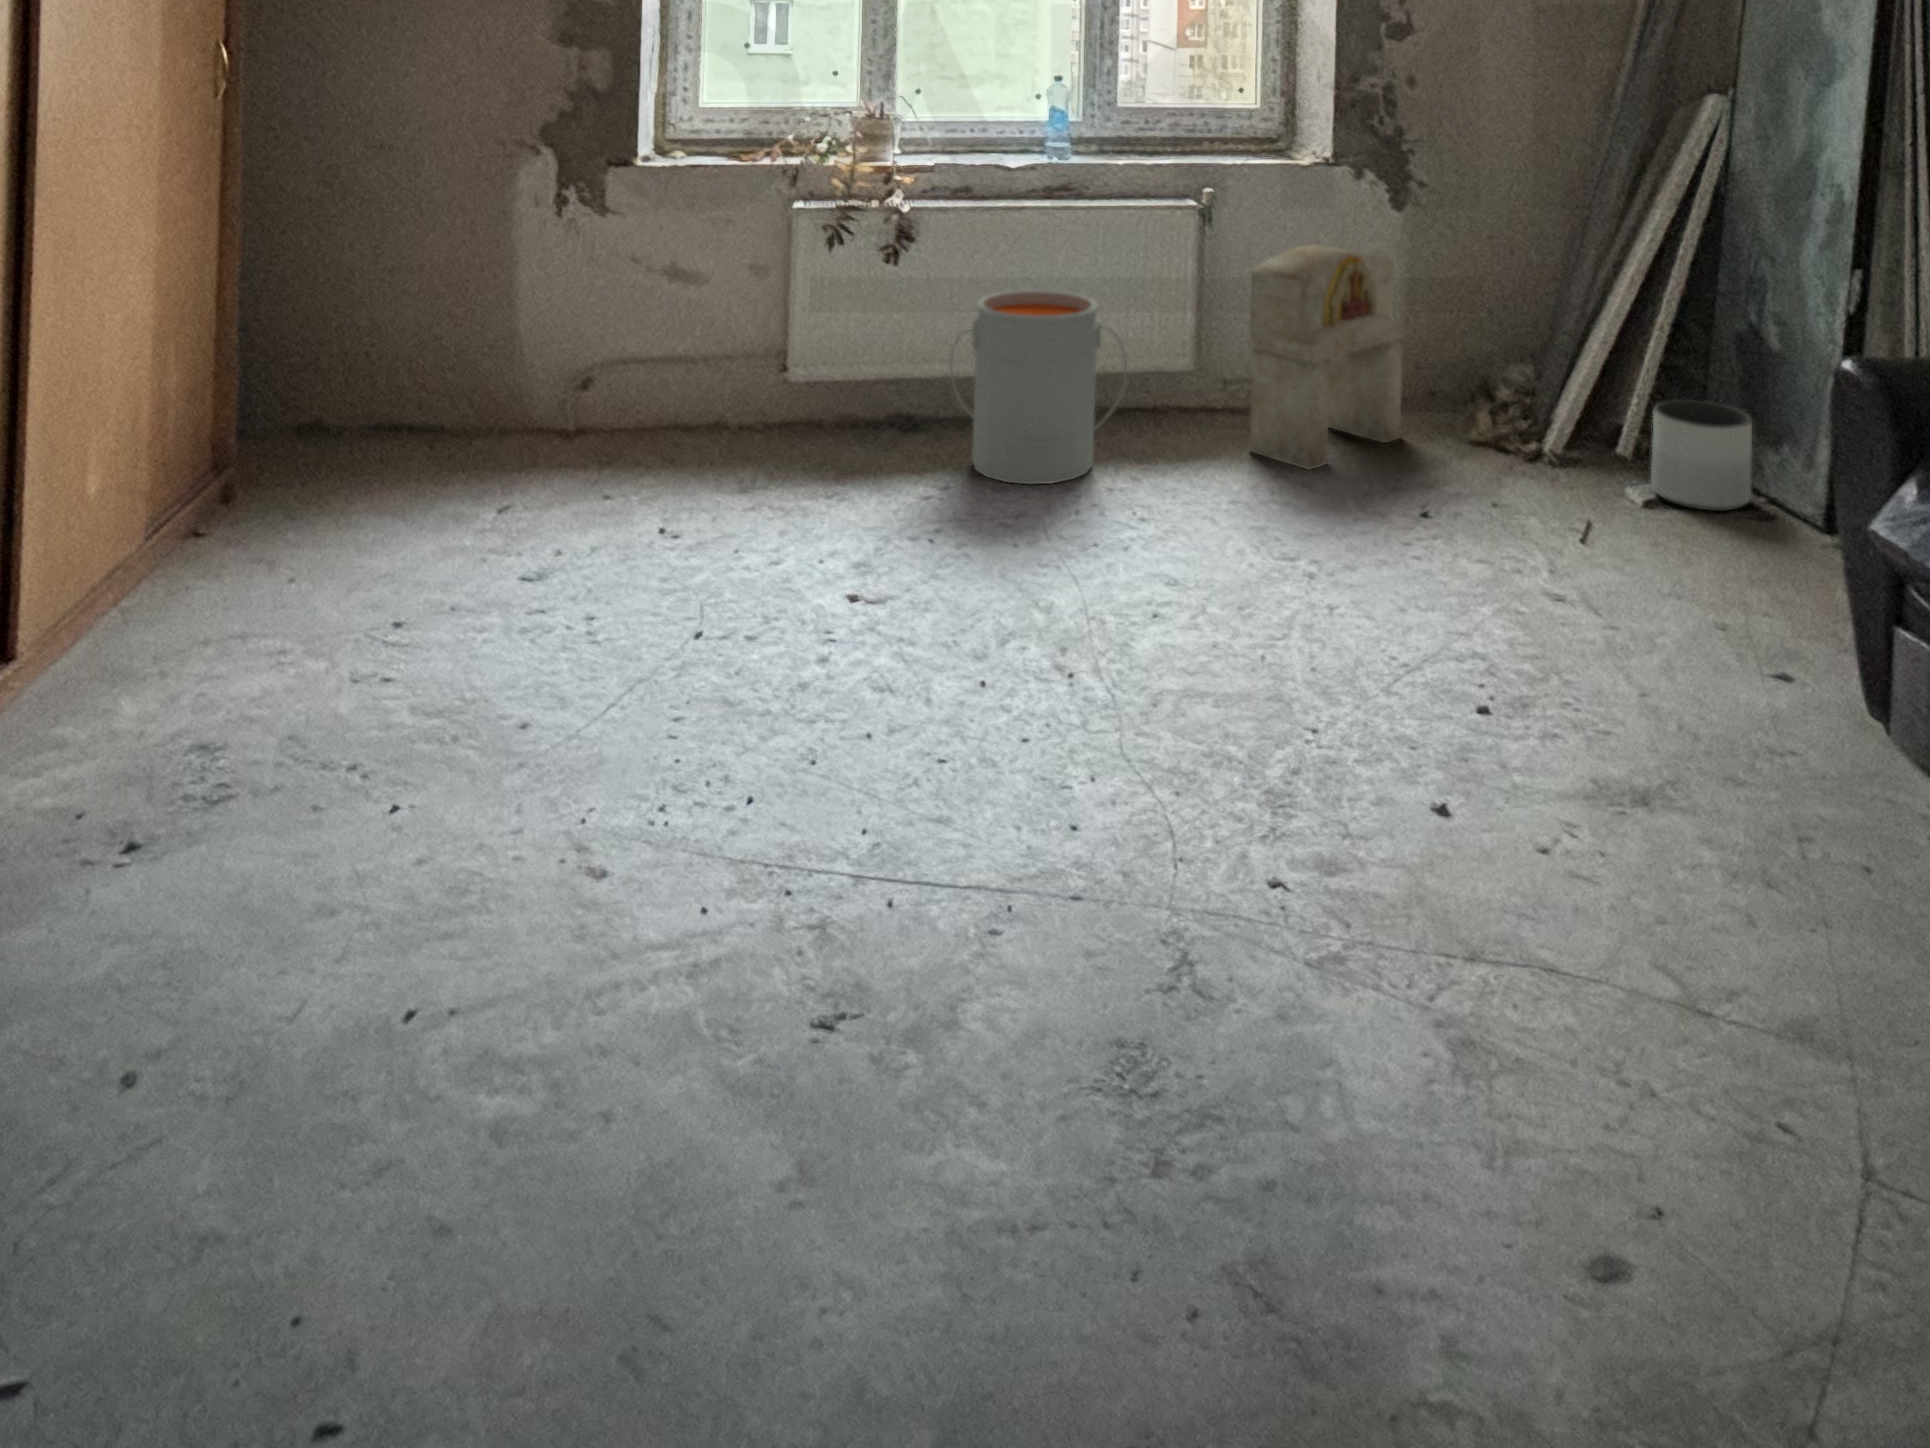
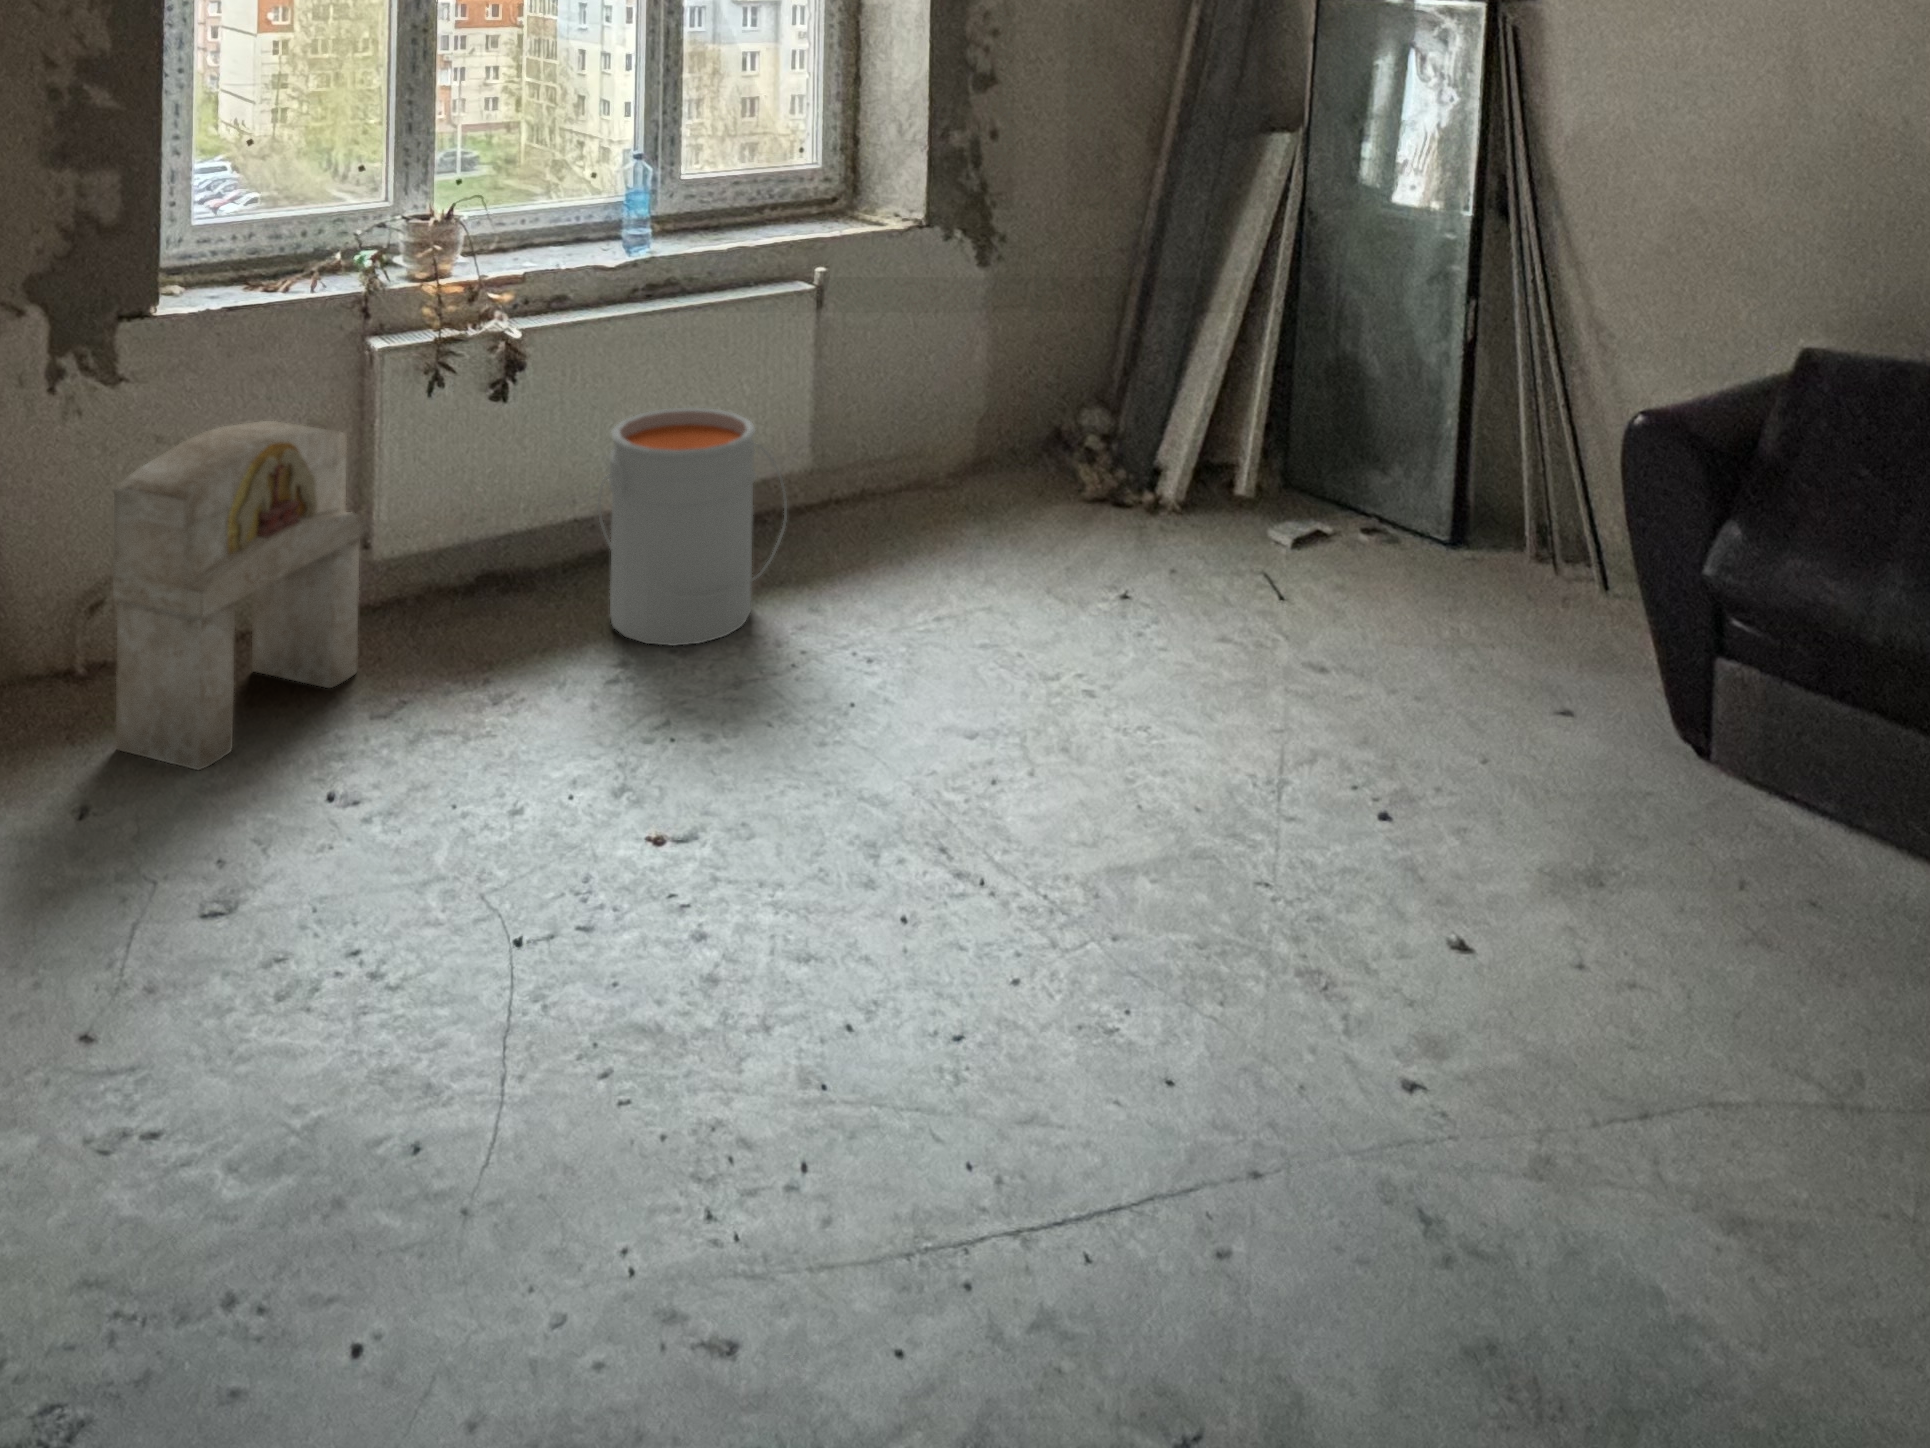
stool: present [1249,245,1406,469] -> present [113,421,364,770]
planter: present [1651,400,1752,511] -> none [1277,432,1371,540]

